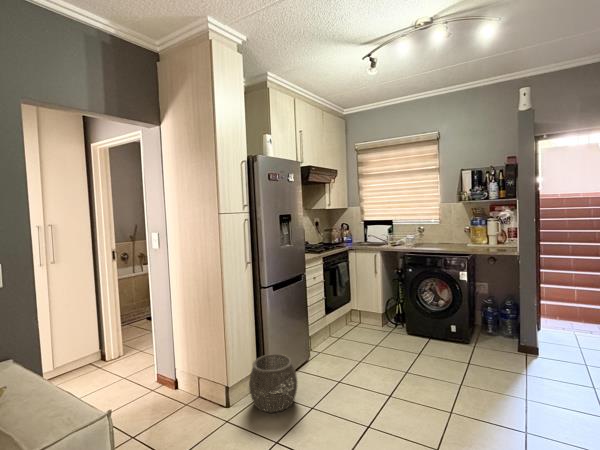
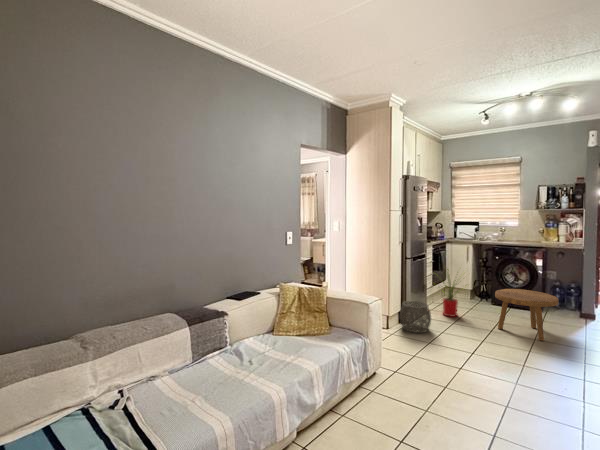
house plant: none [314,286,368,365] -> present [442,269,463,317]
footstool: none [395,322,483,412] -> present [495,289,558,341]

